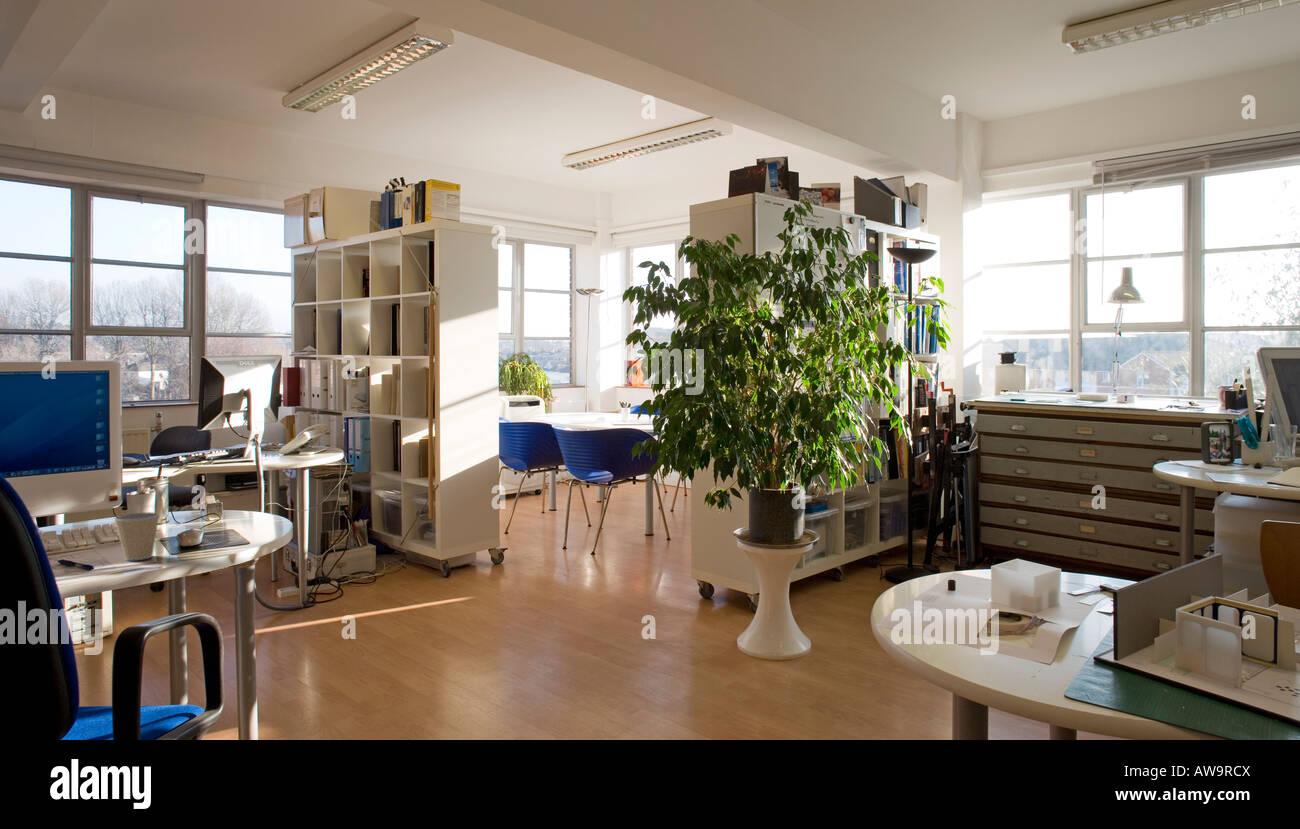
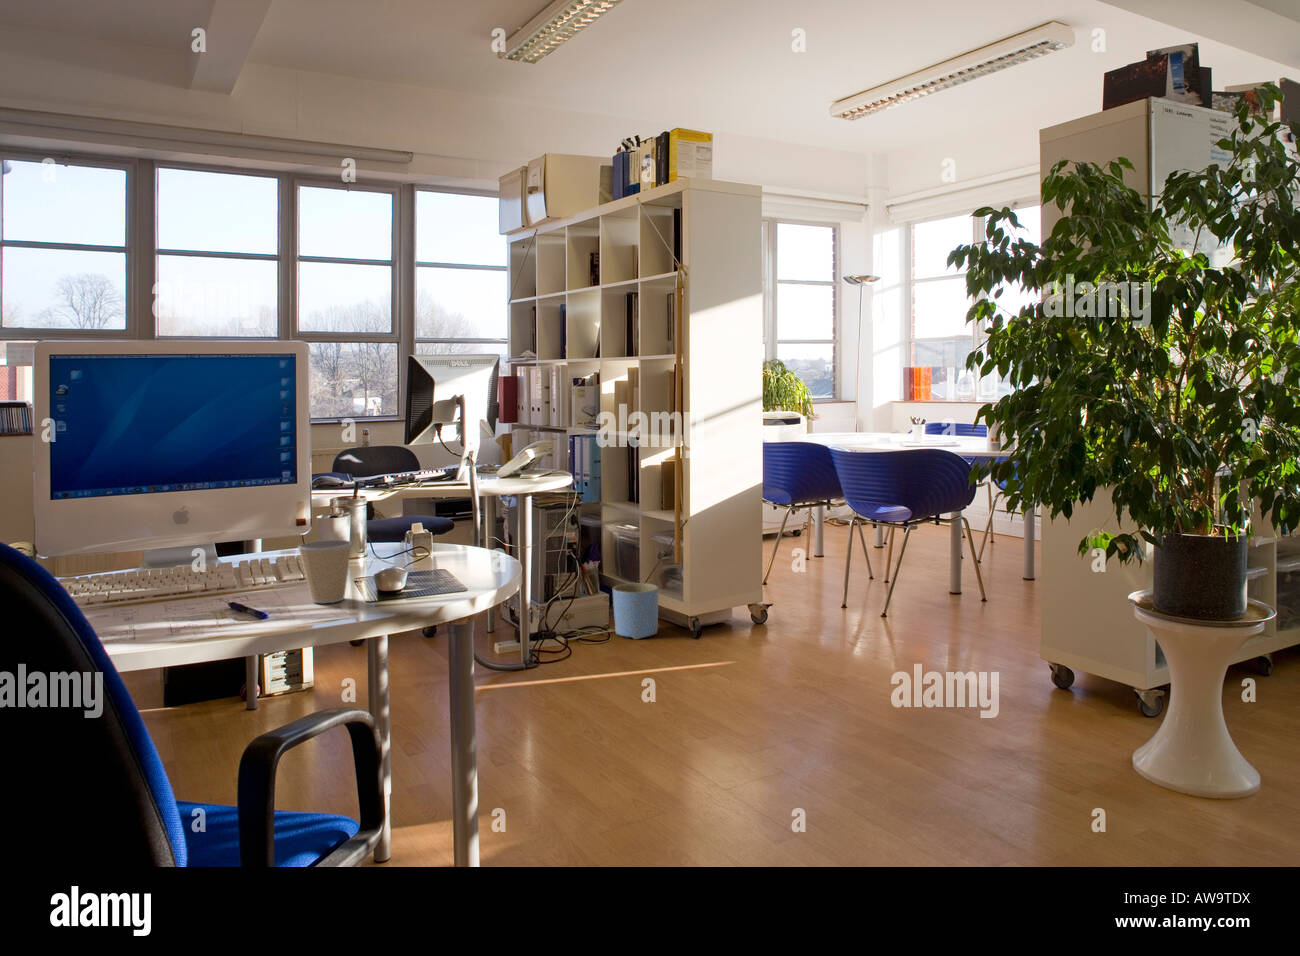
planter: none [379,536,417,581] -> present [613,583,658,639]

